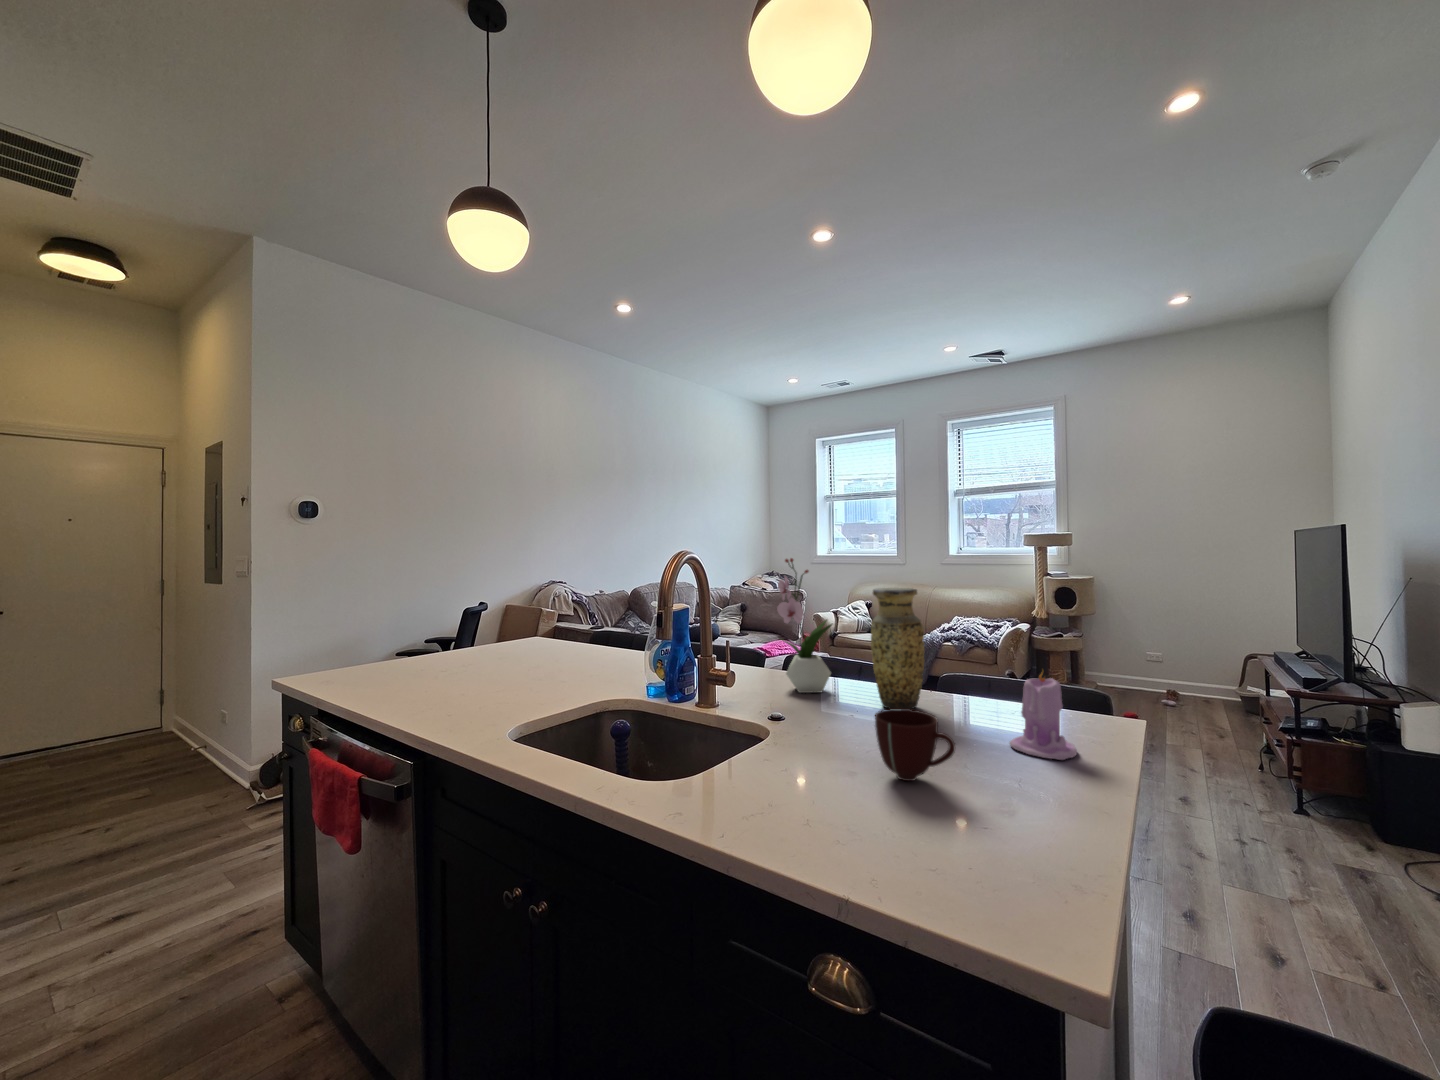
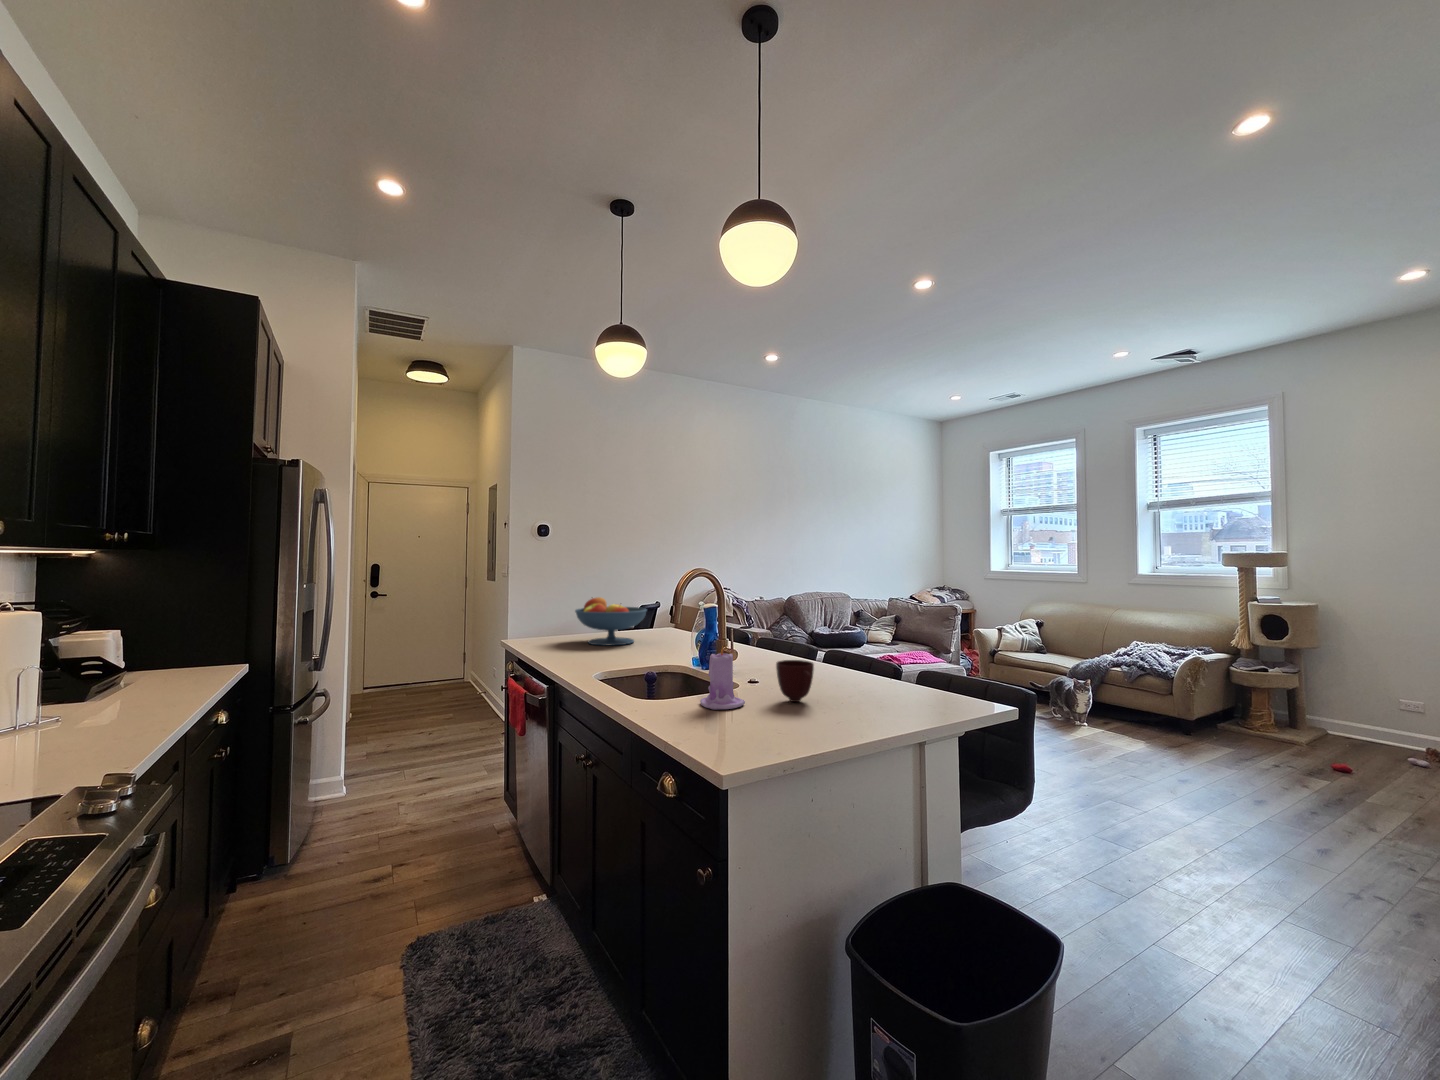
flower arrangement: present [777,558,832,693] -> none [796,567,834,666]
vase: present [871,588,924,709] -> none [844,590,882,678]
fruit bowl: none [411,609,530,685] -> present [575,597,647,646]
candle: present [1010,672,1077,760] -> present [700,647,745,709]

